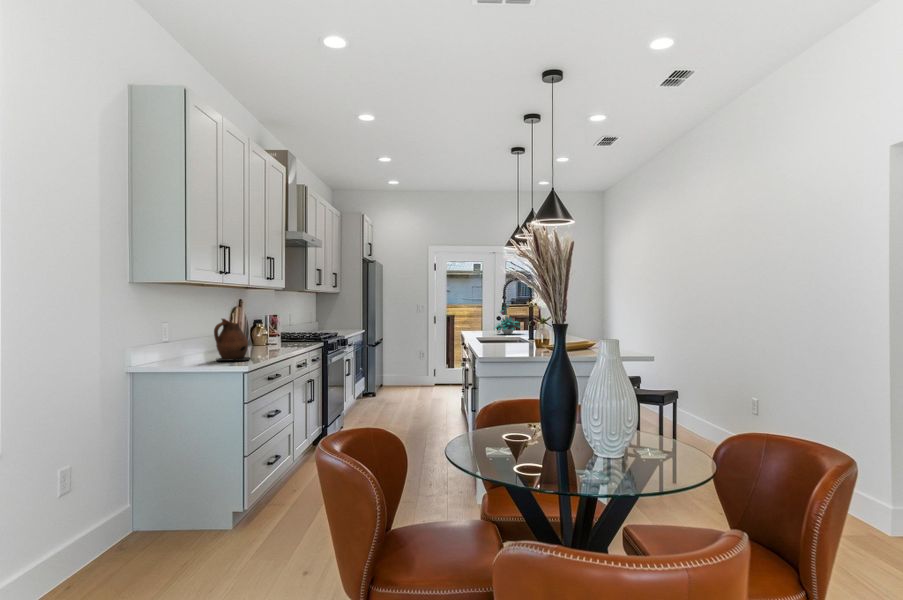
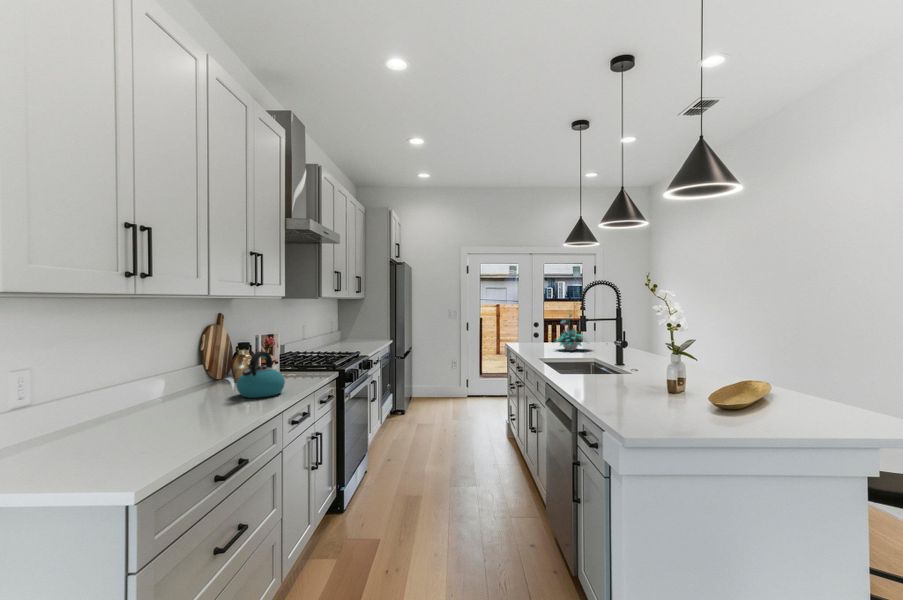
ceramic pitcher: present [214,319,250,361] -> none [101,363,190,452]
kettle: none [262,322,292,350] -> present [236,351,285,398]

